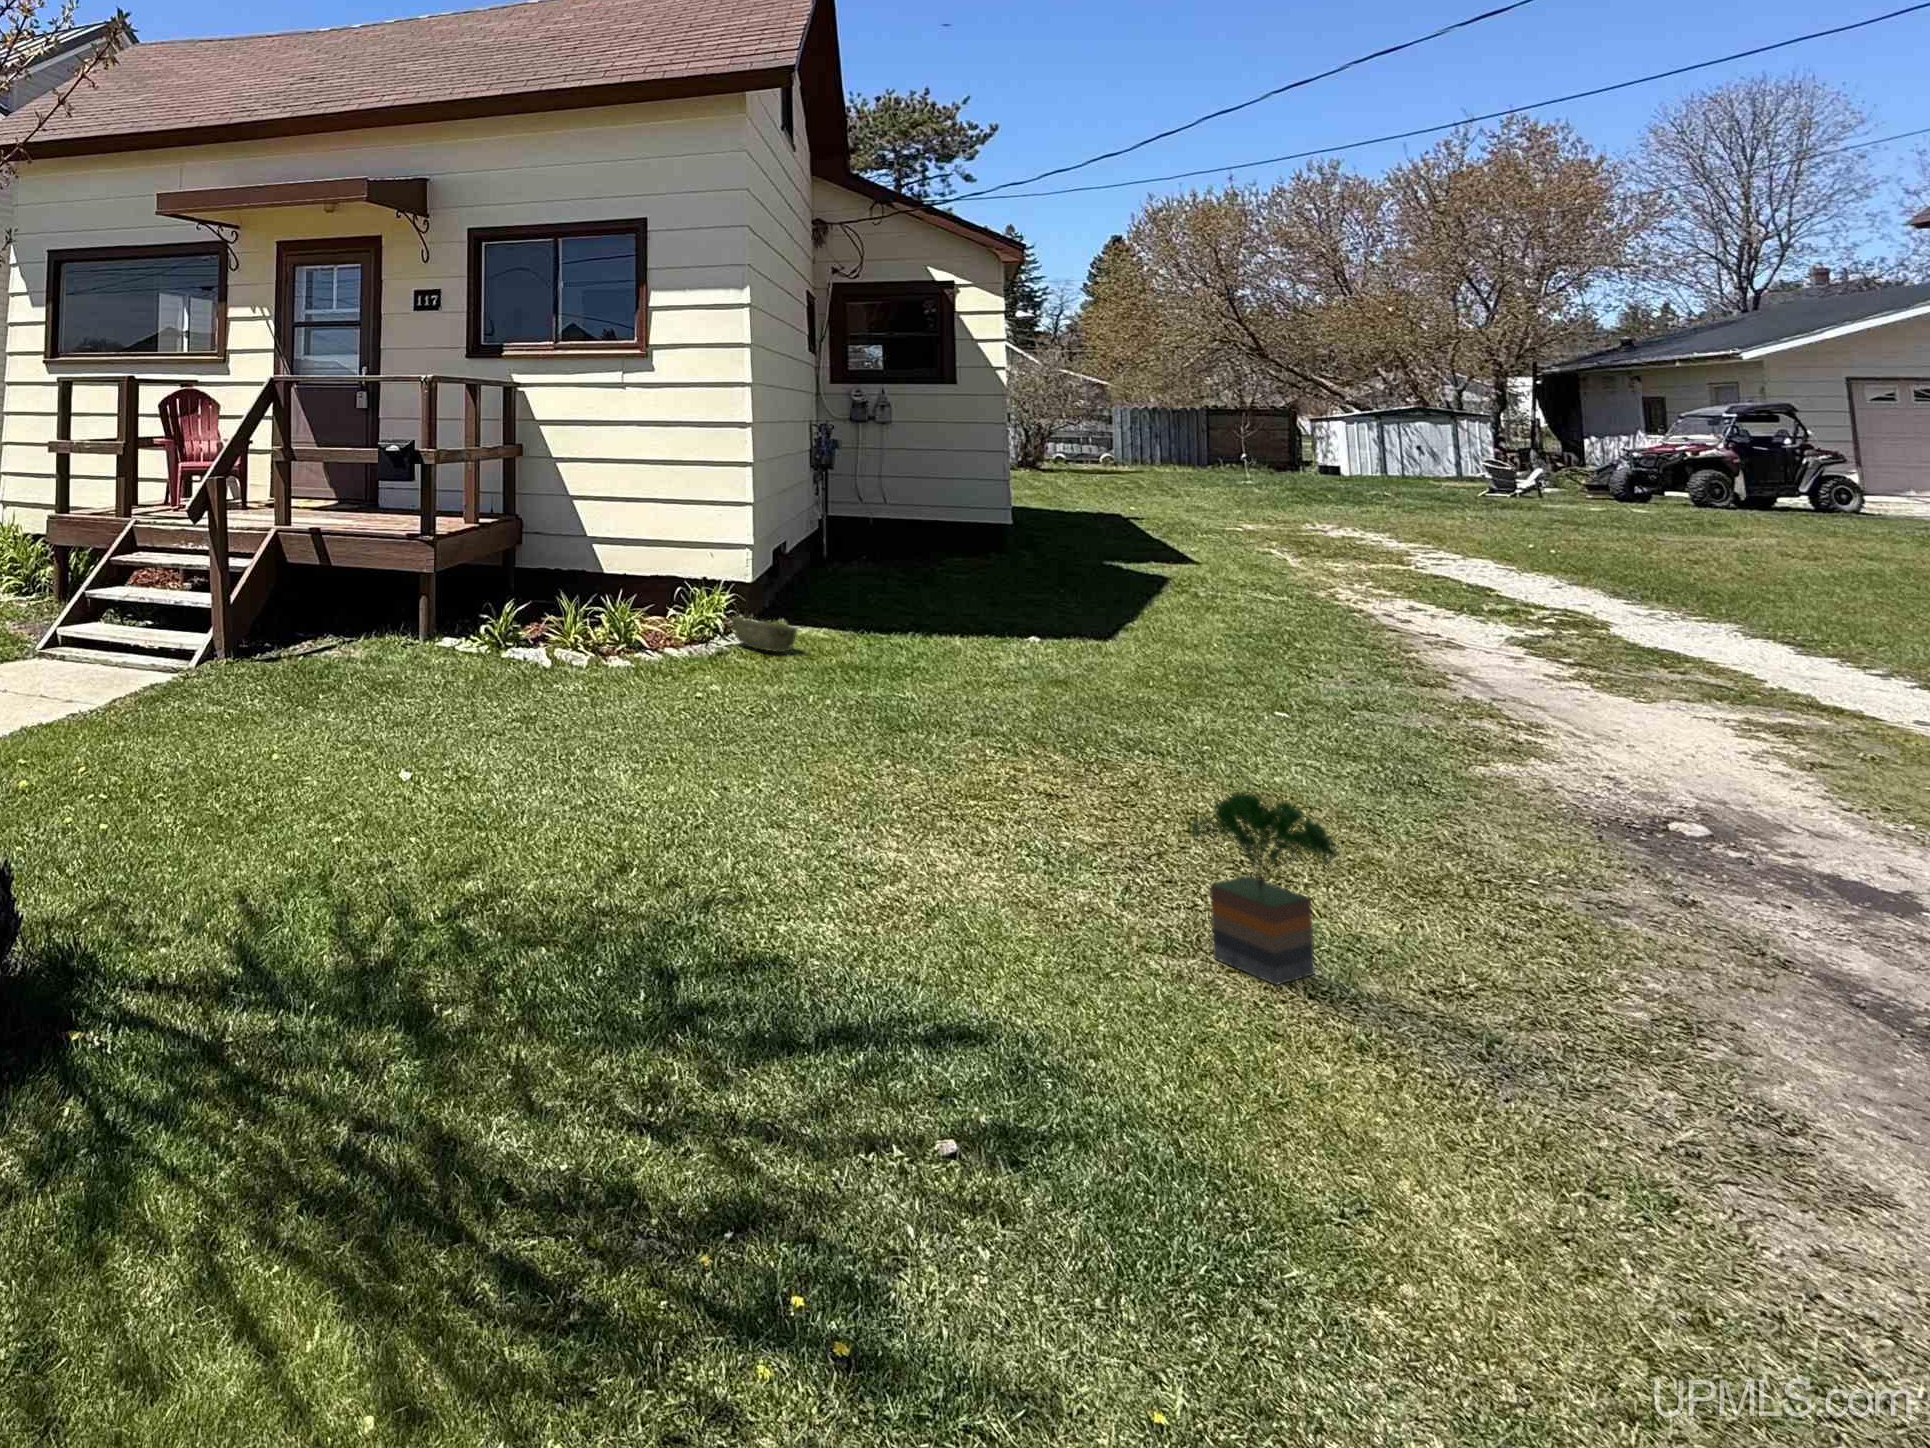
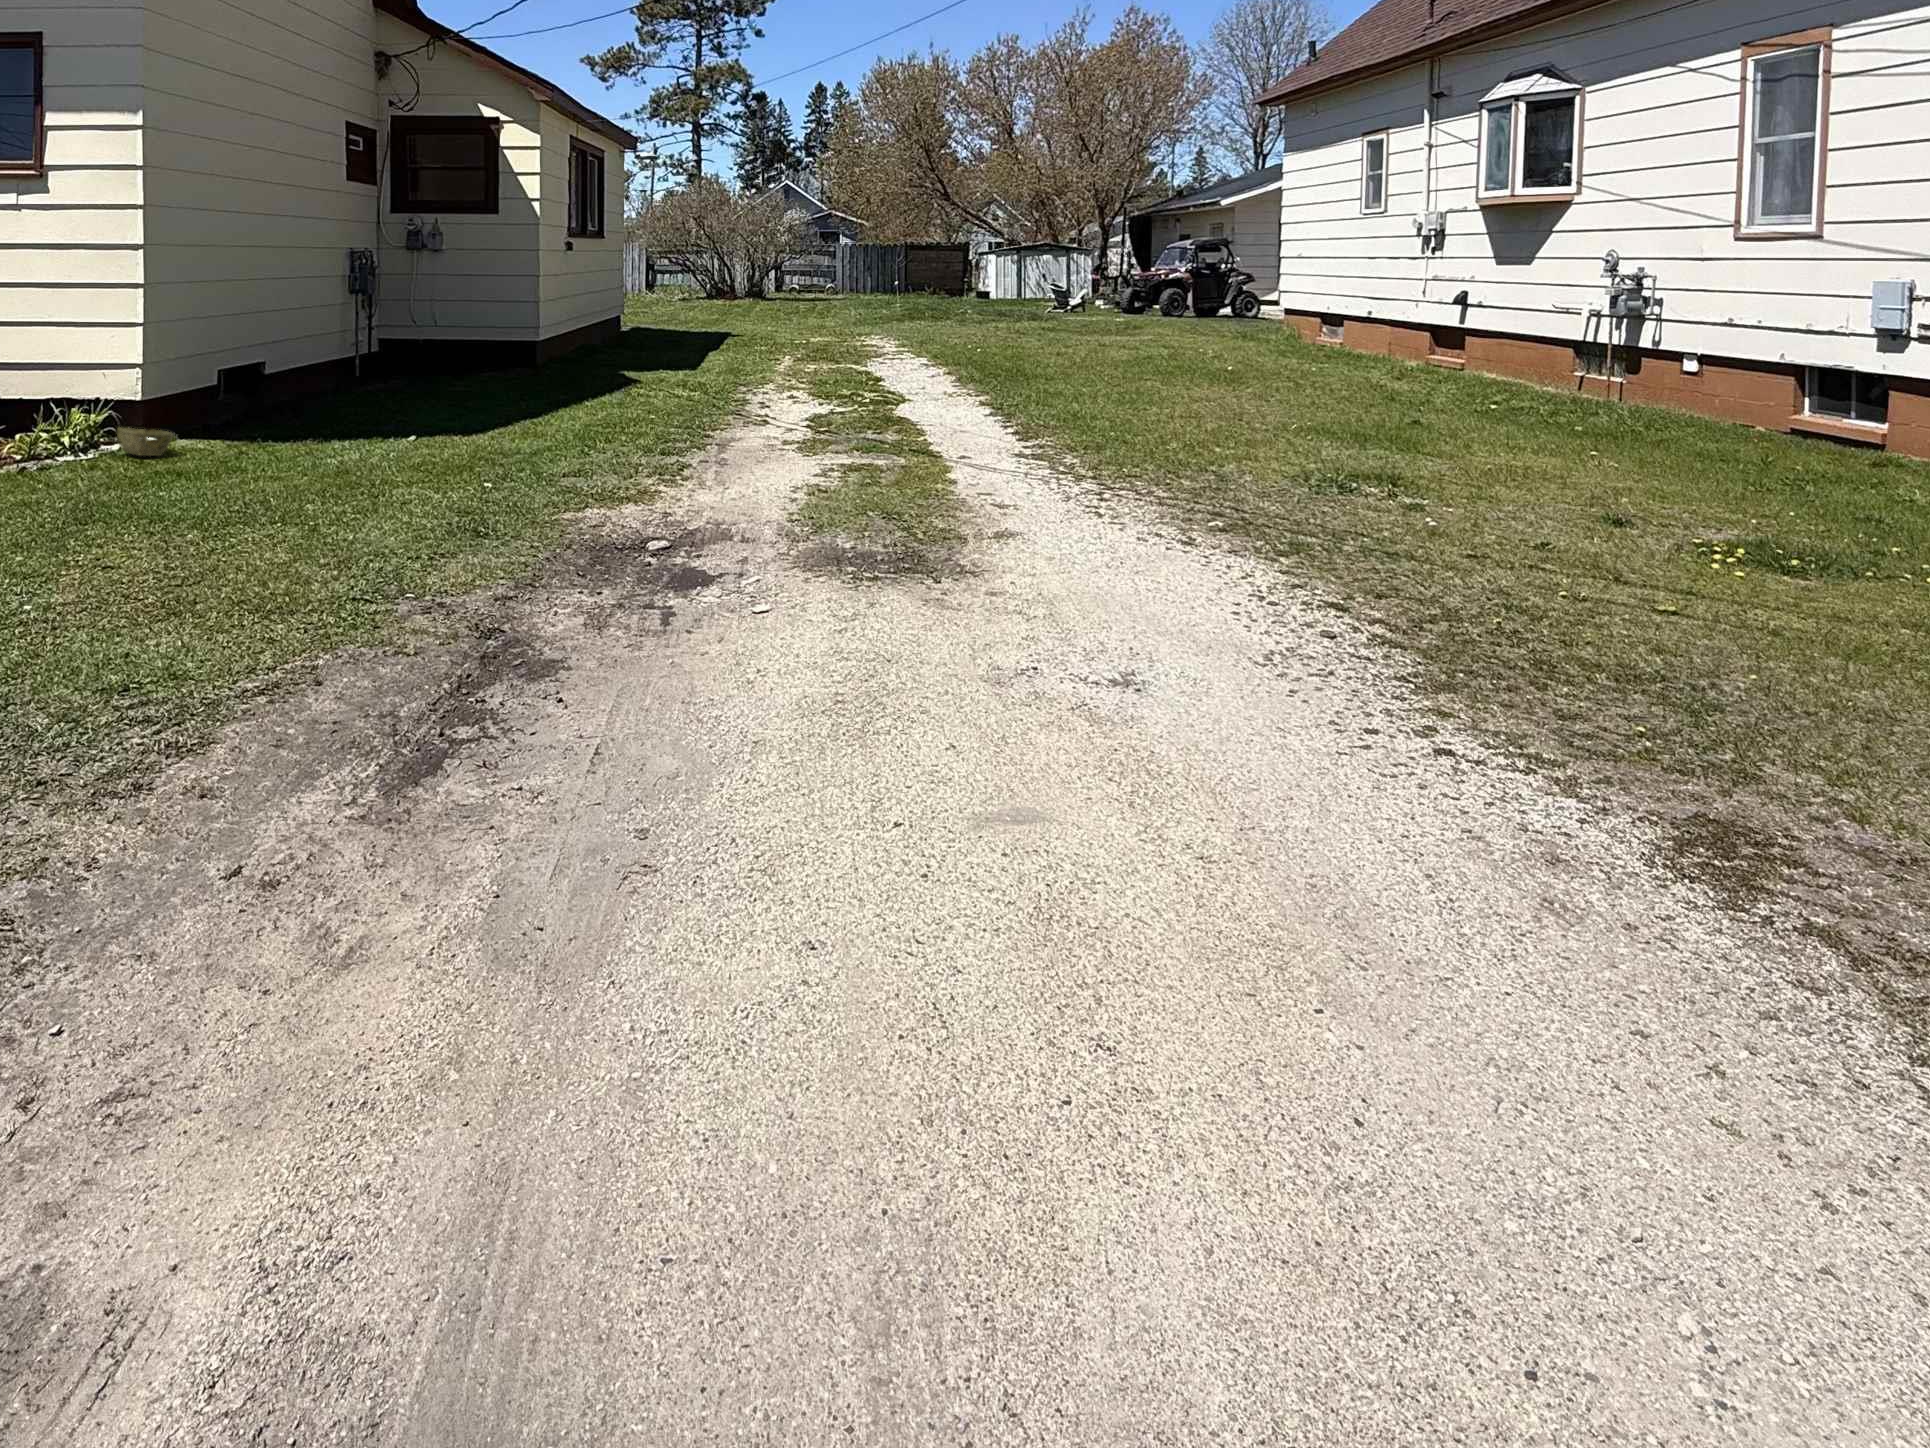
potted tree: present [1190,793,1340,985] -> none [72,507,173,642]

